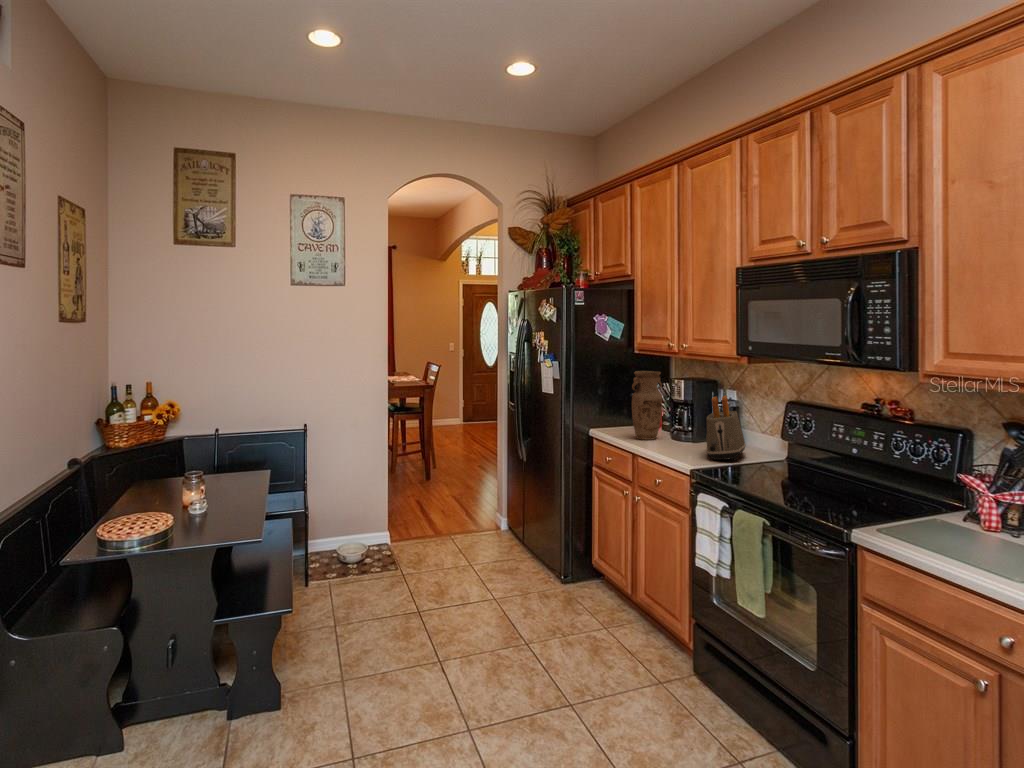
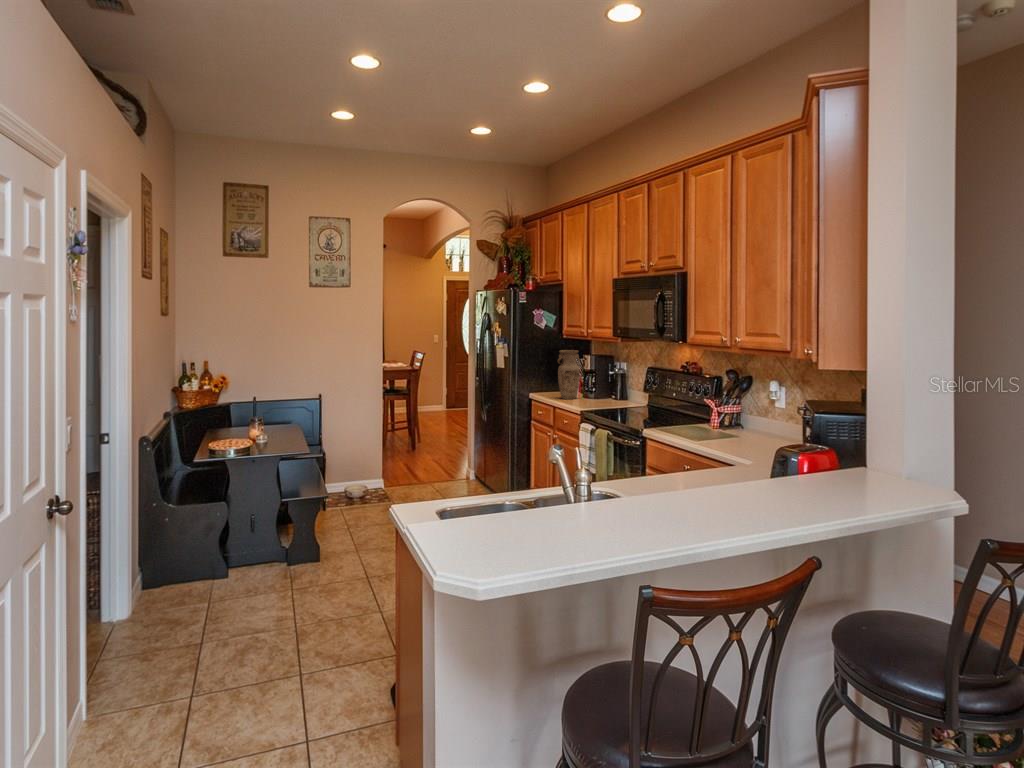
toaster: present [706,396,746,461] -> none [598,365,628,408]

